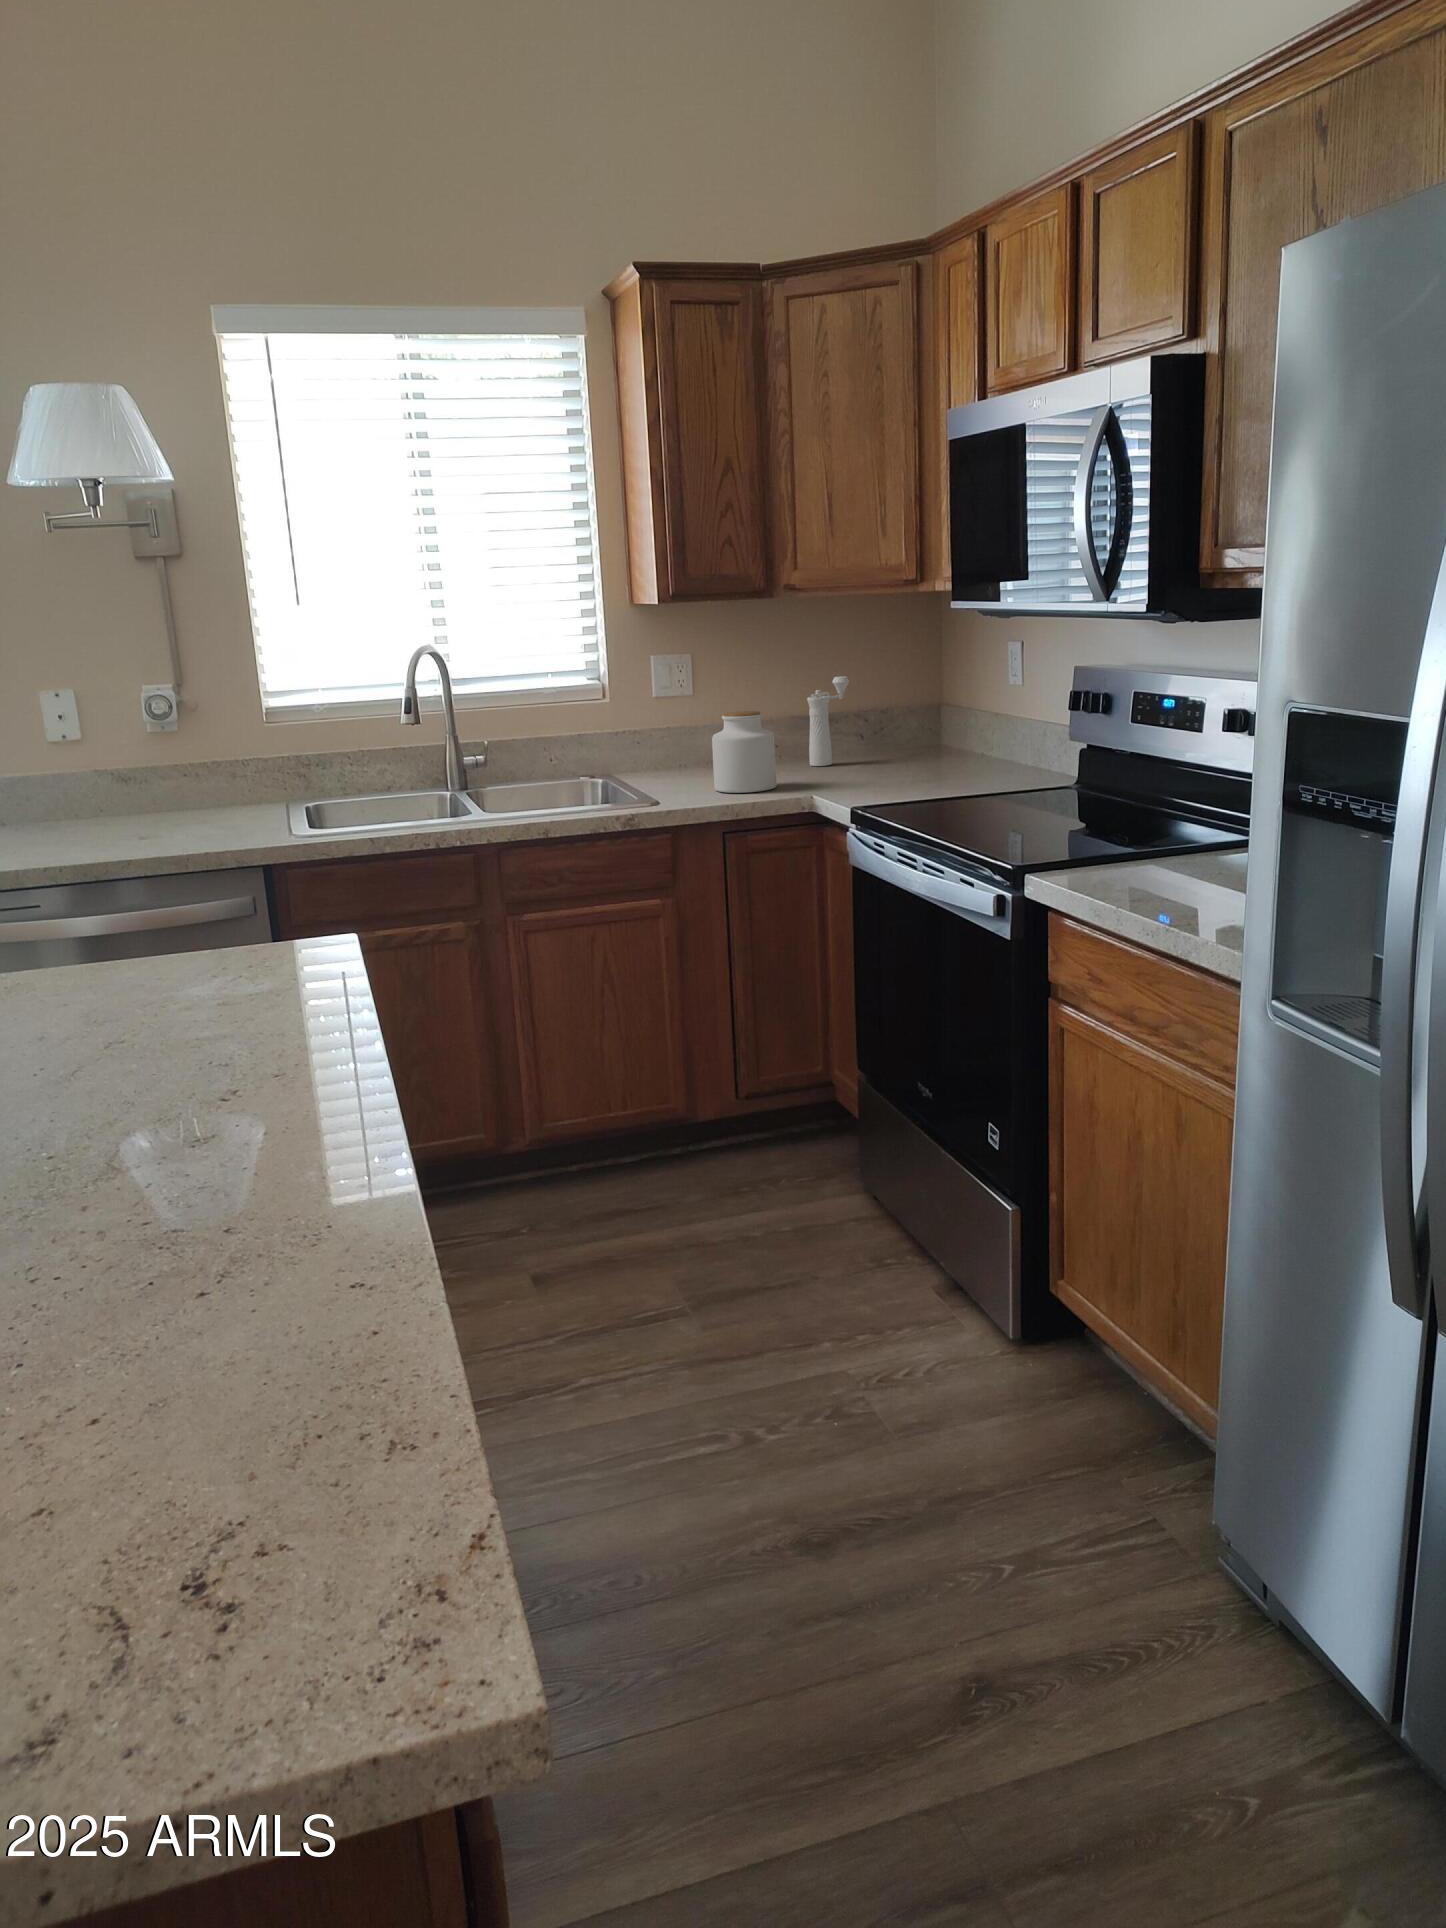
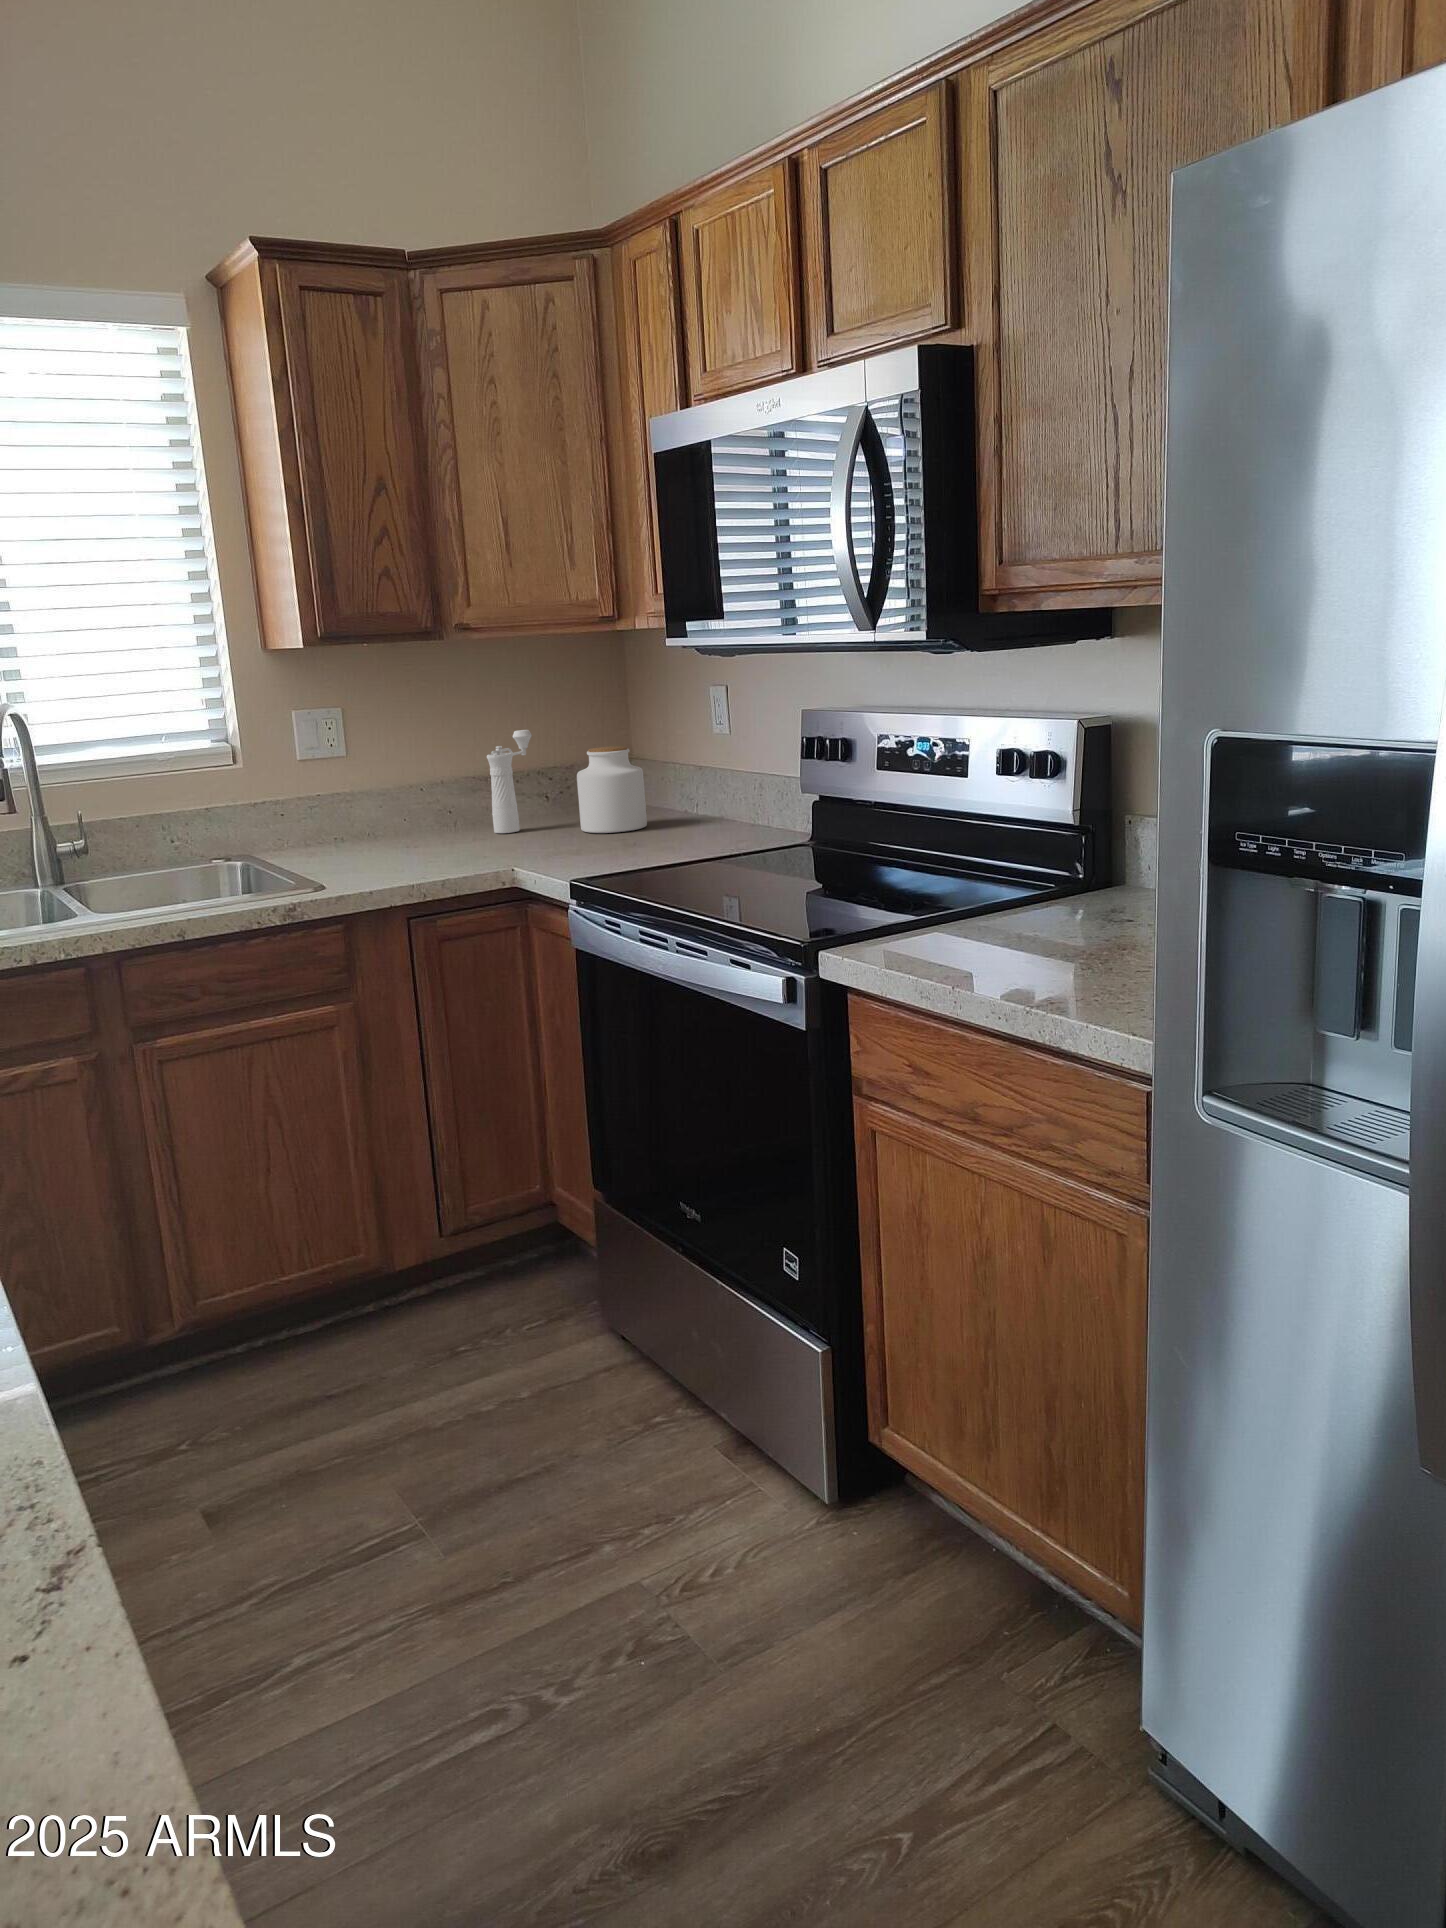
jar: present [712,711,777,793] -> present [577,746,647,833]

